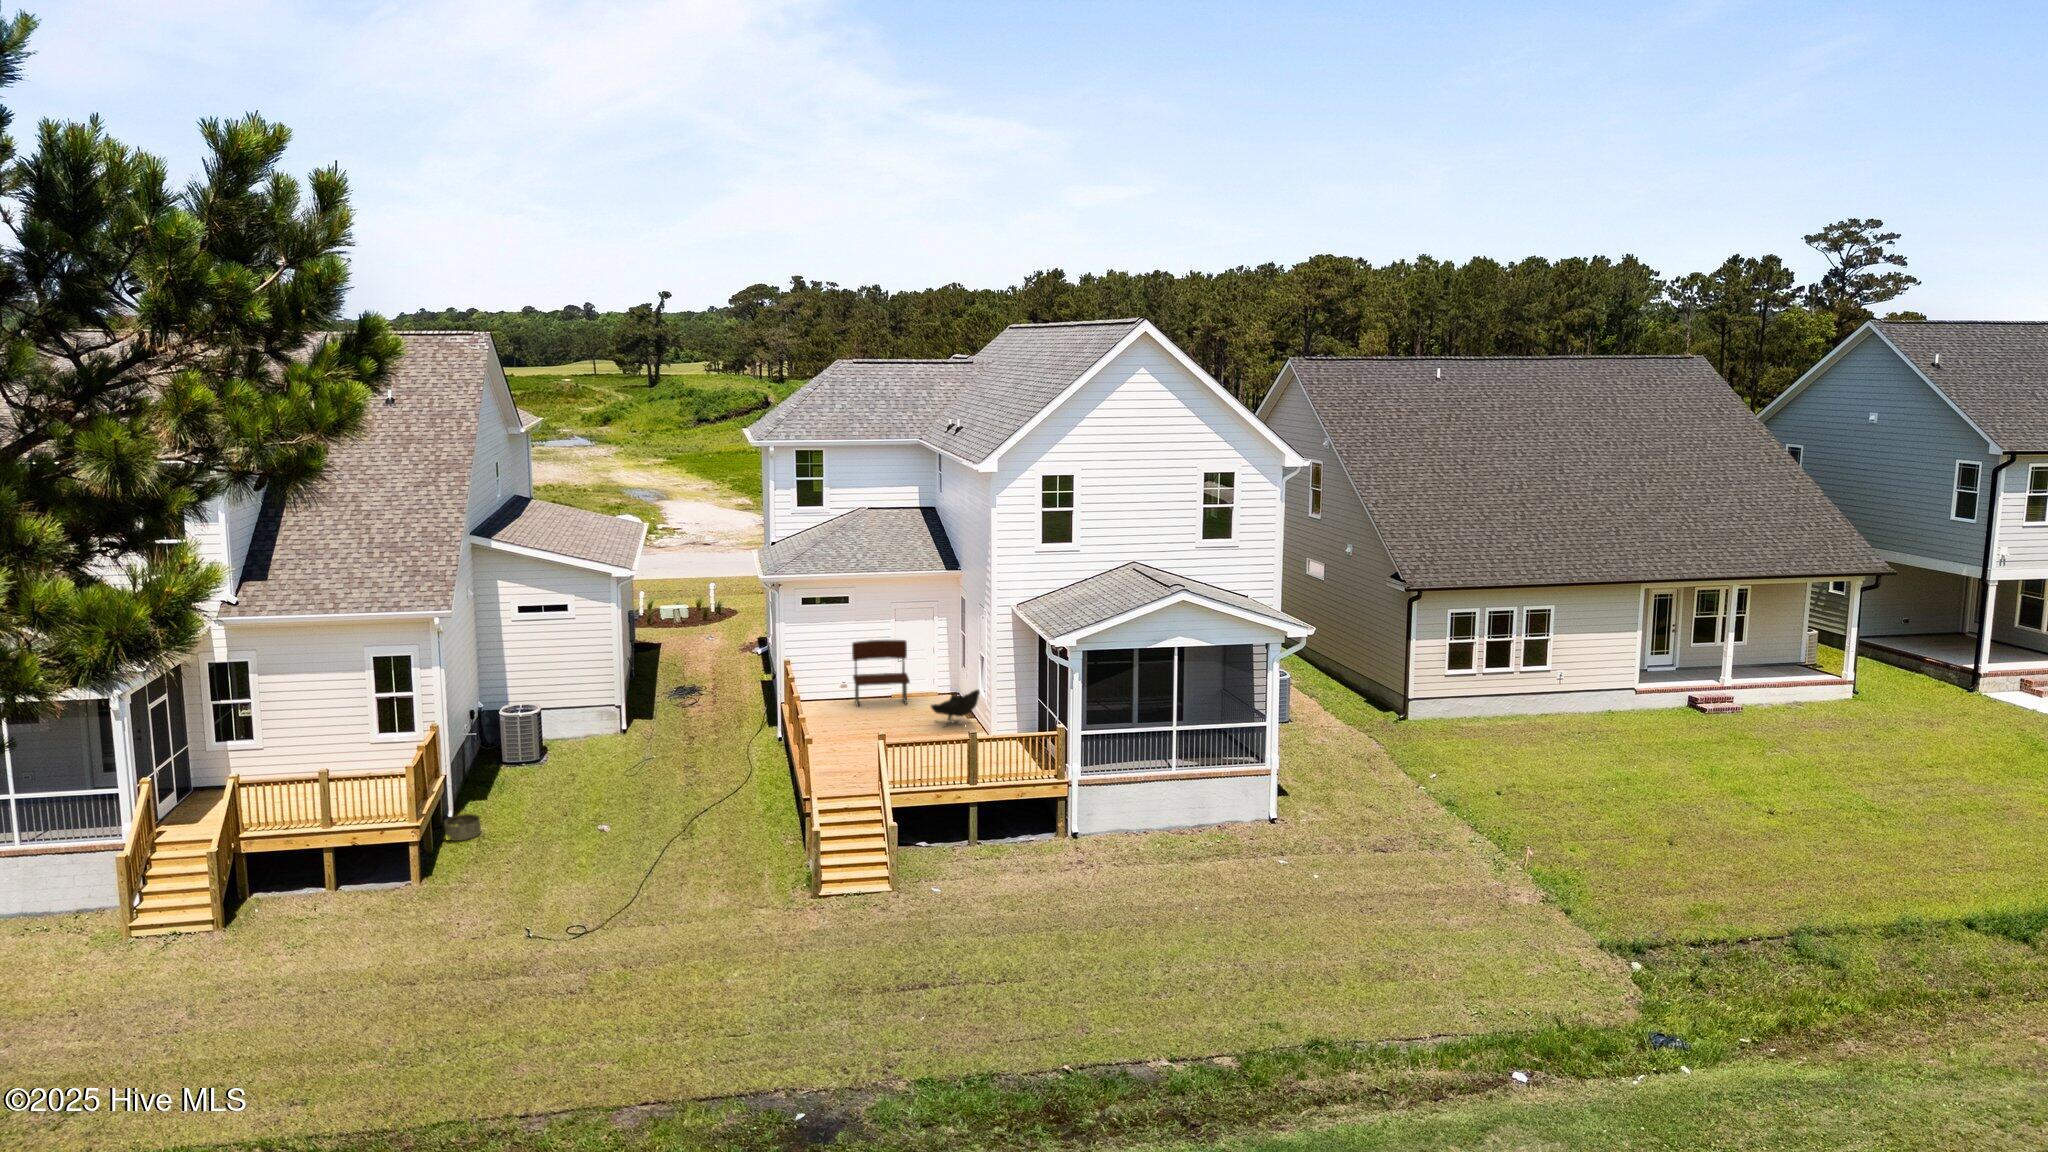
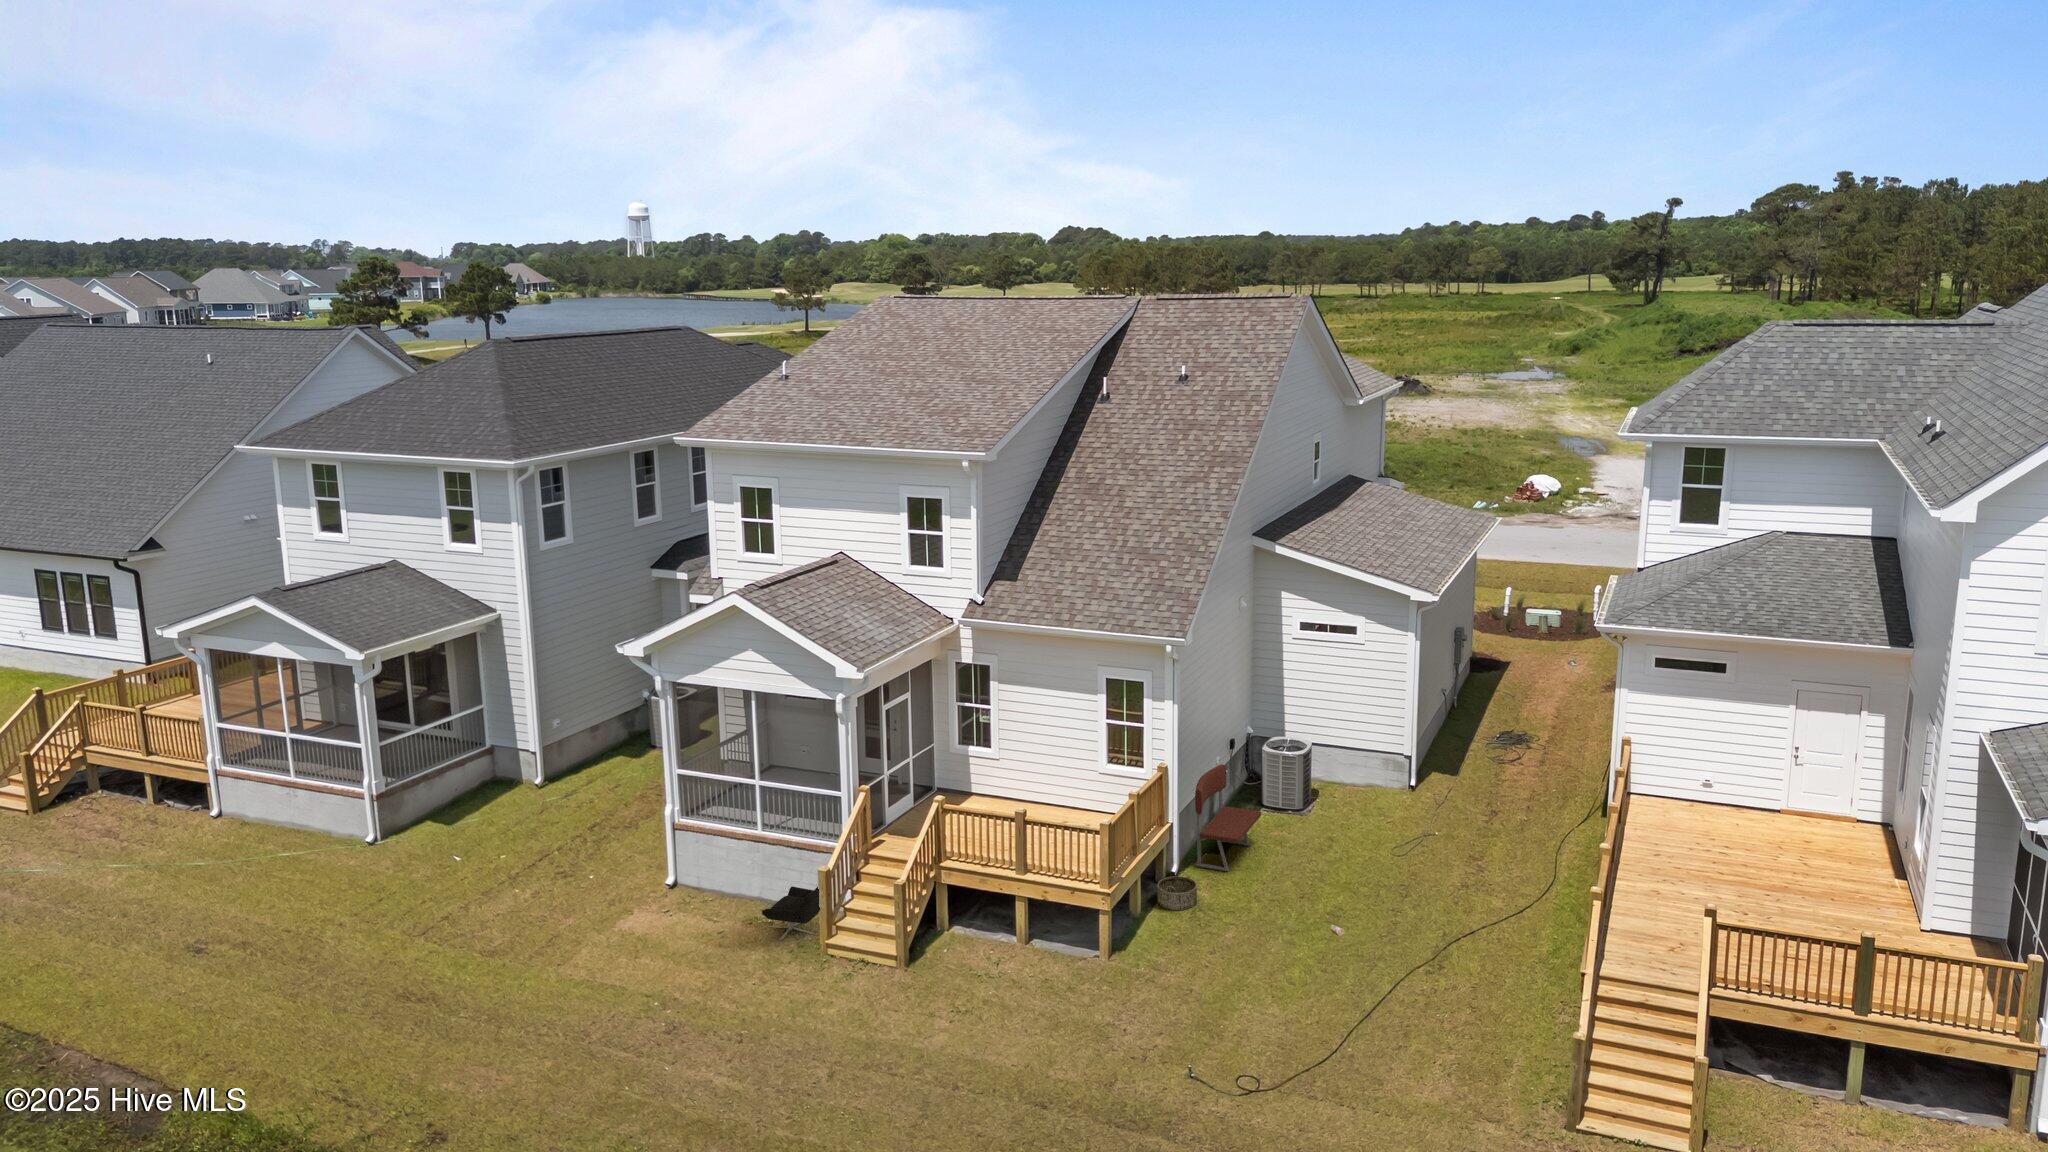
bench: present [852,640,910,706] -> present [1195,764,1261,872]
lounge chair: present [931,690,980,728] -> present [762,887,820,940]

